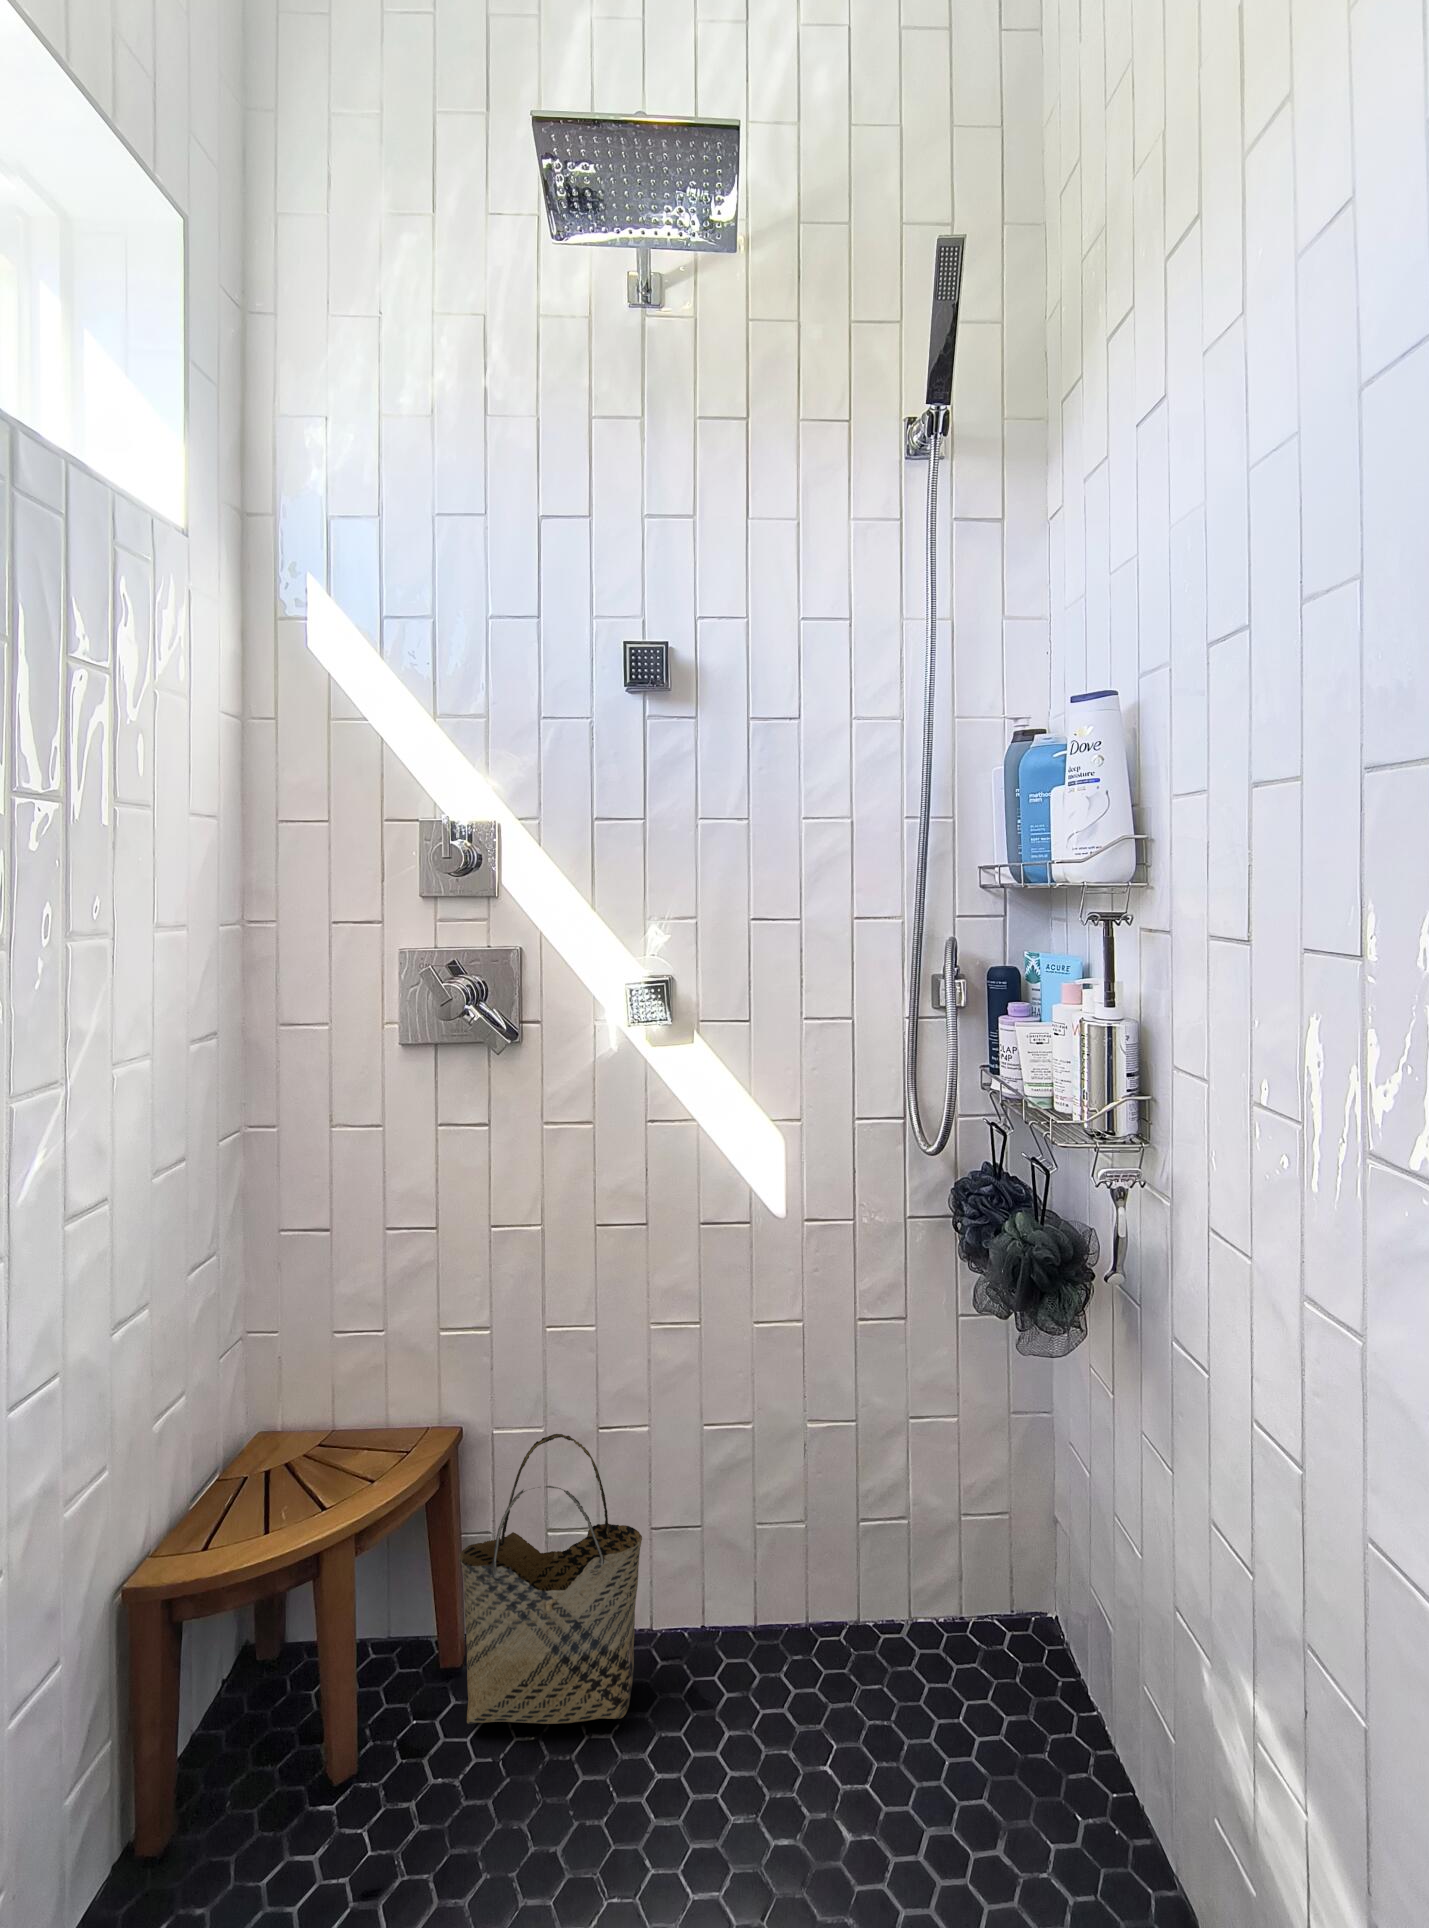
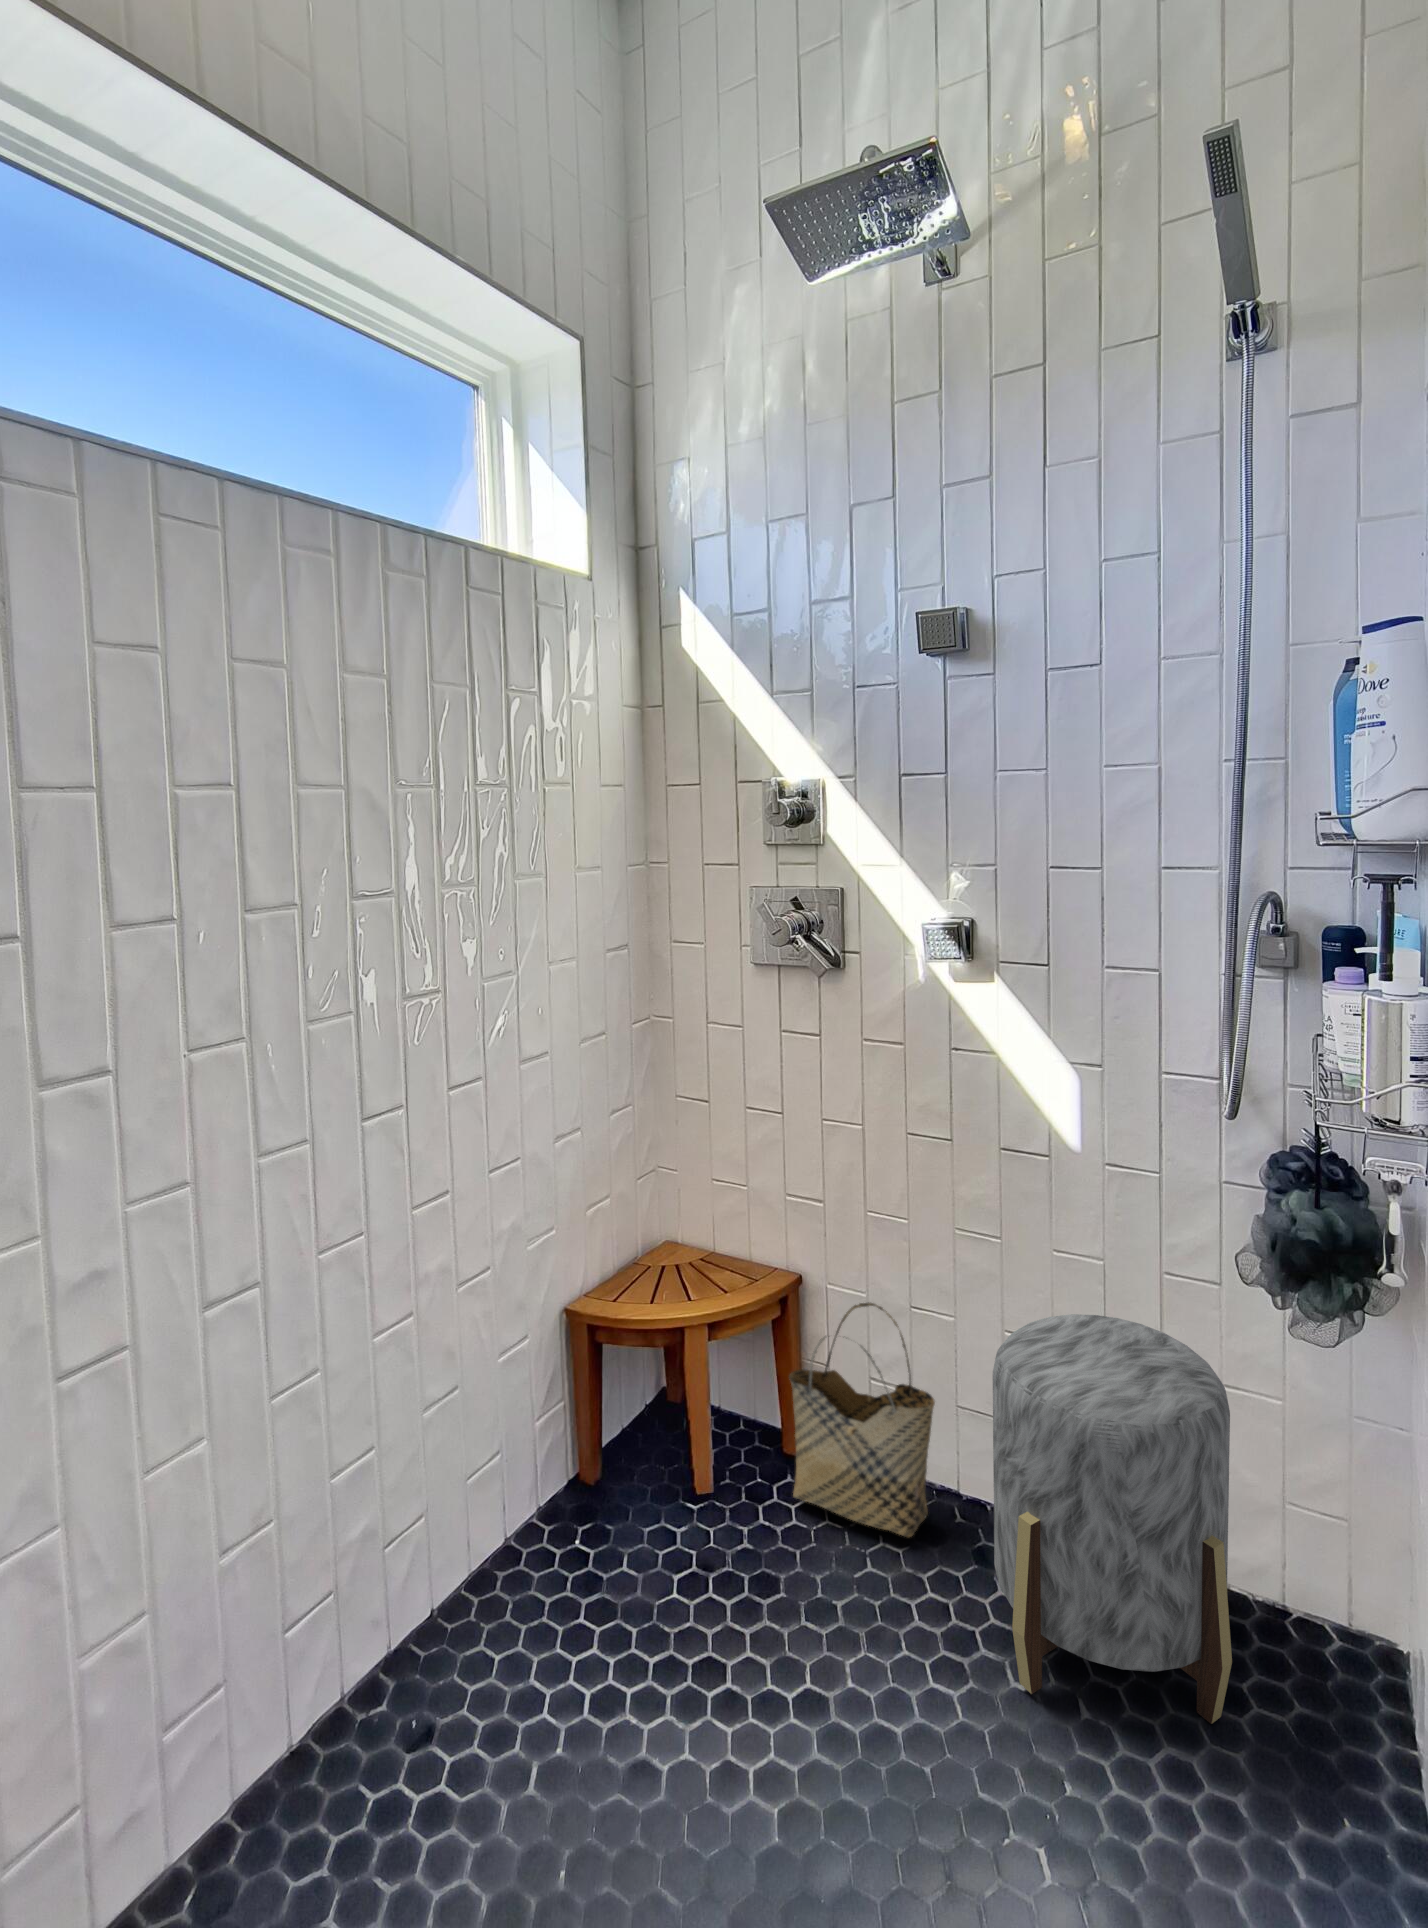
stool: none [726,1384,990,1859] -> present [993,1314,1232,1724]

